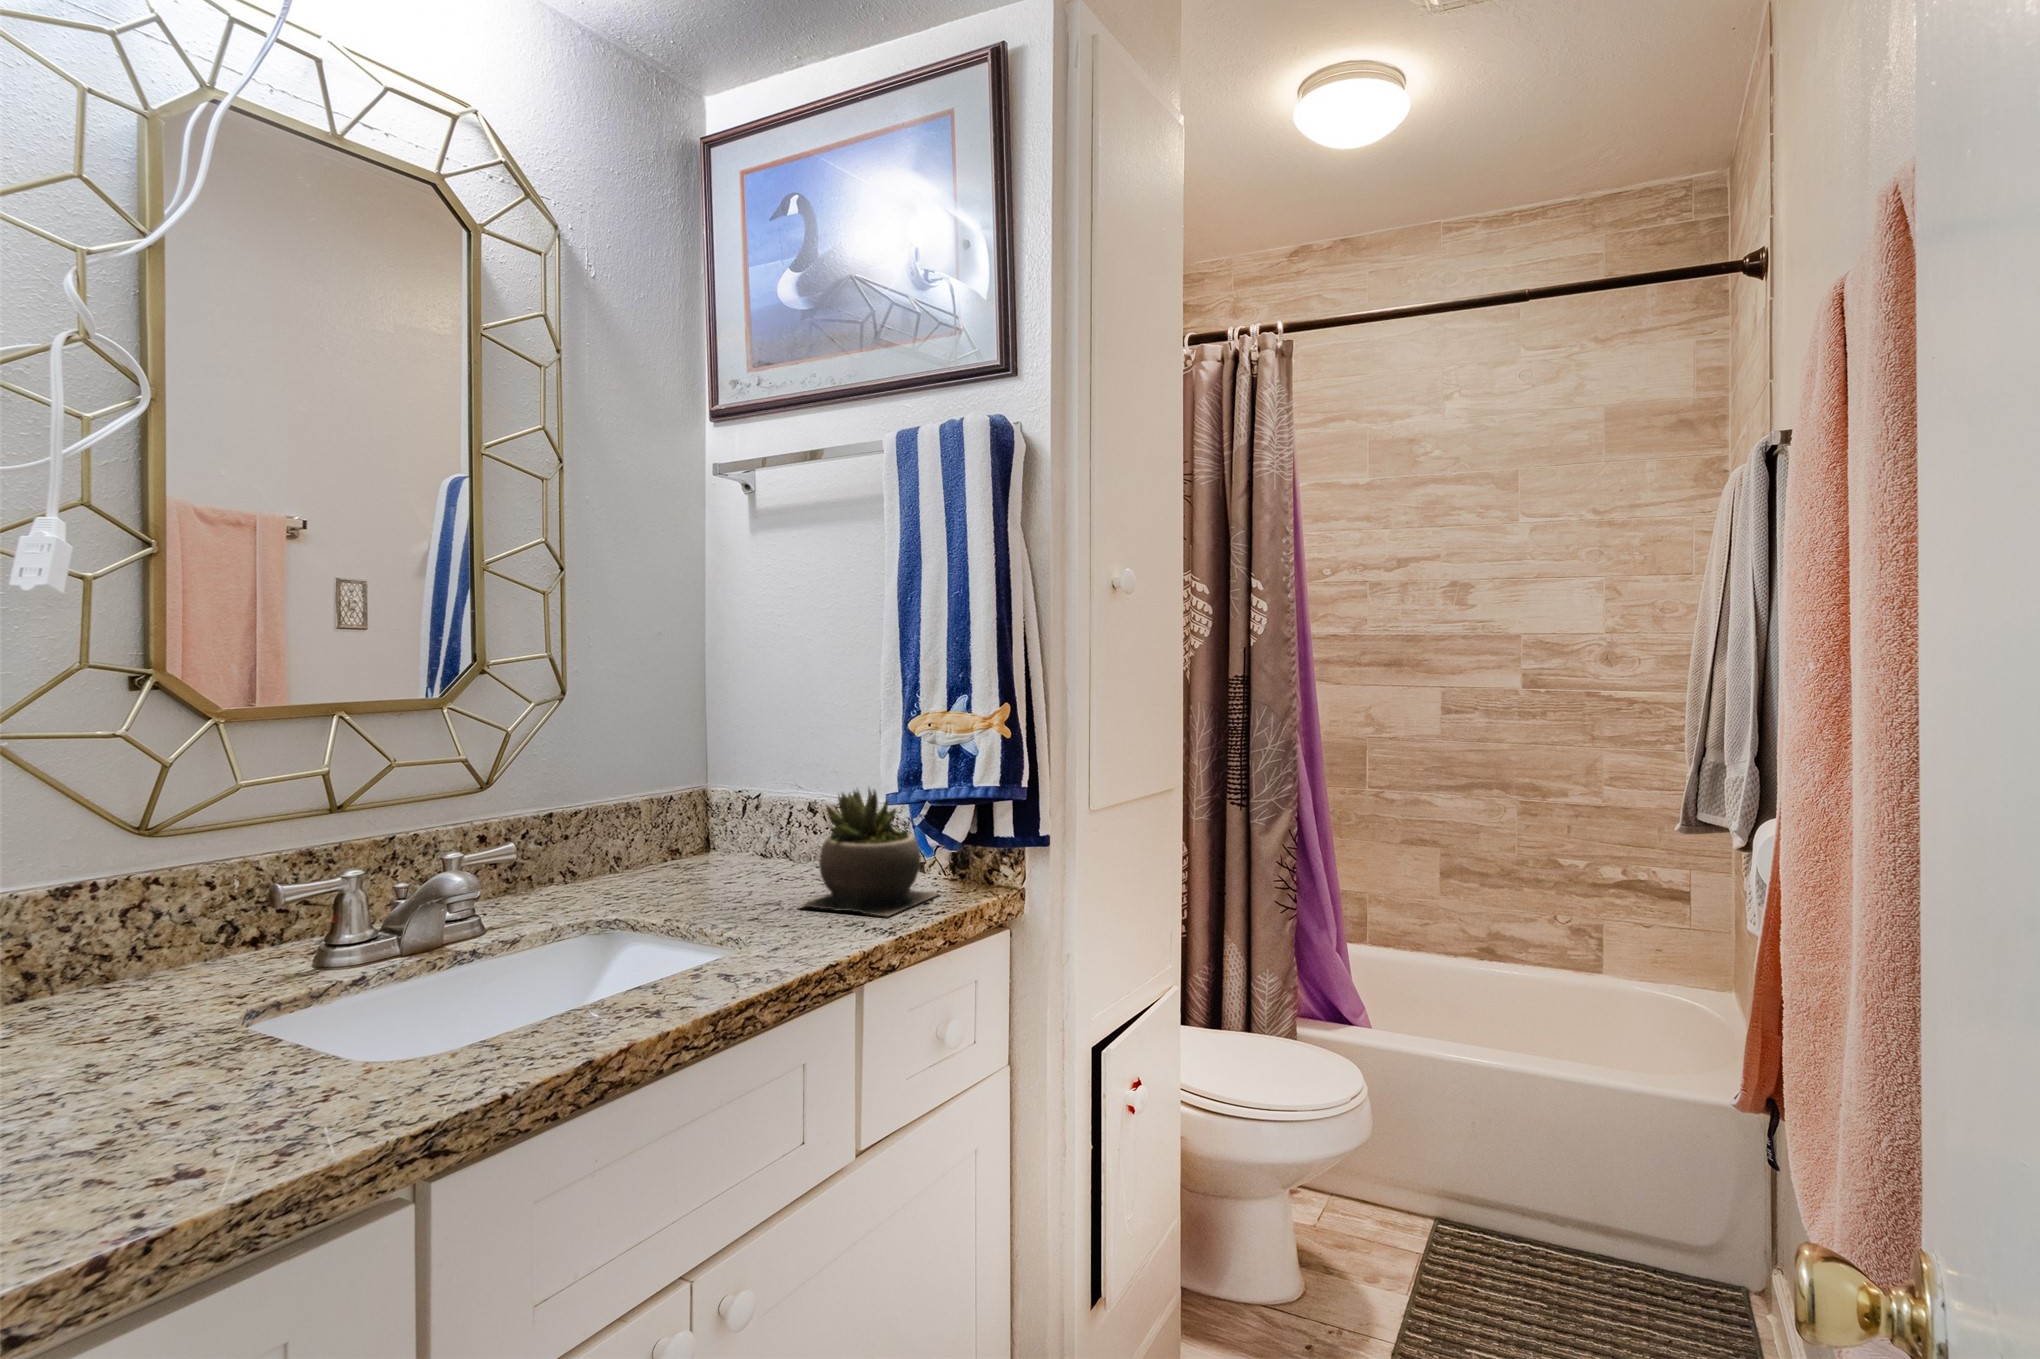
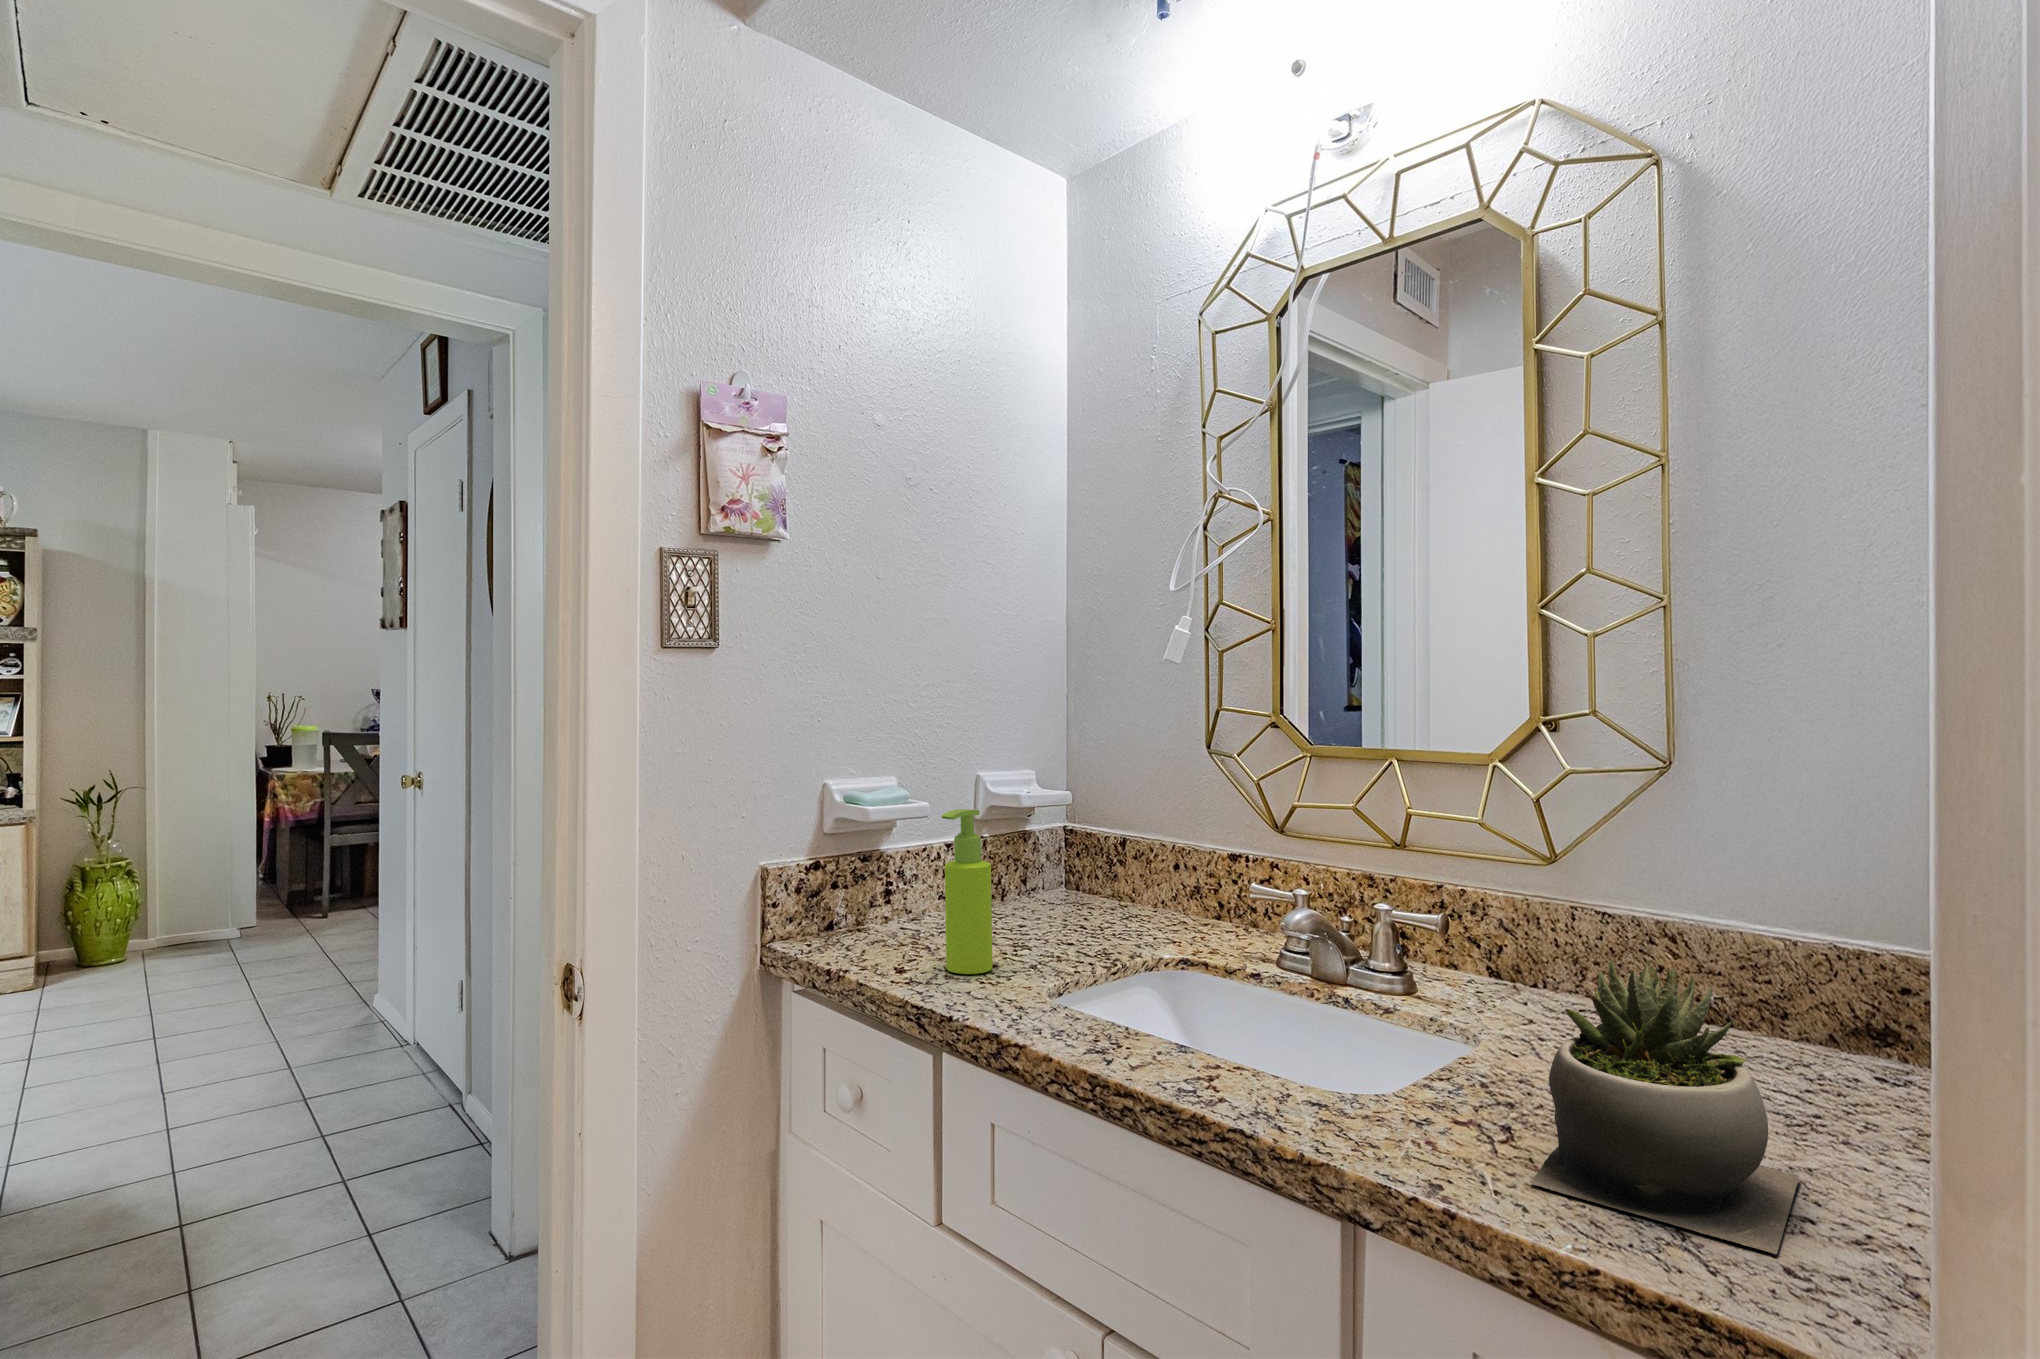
soap dispenser: none [131,832,238,1130] -> present [941,809,993,974]

